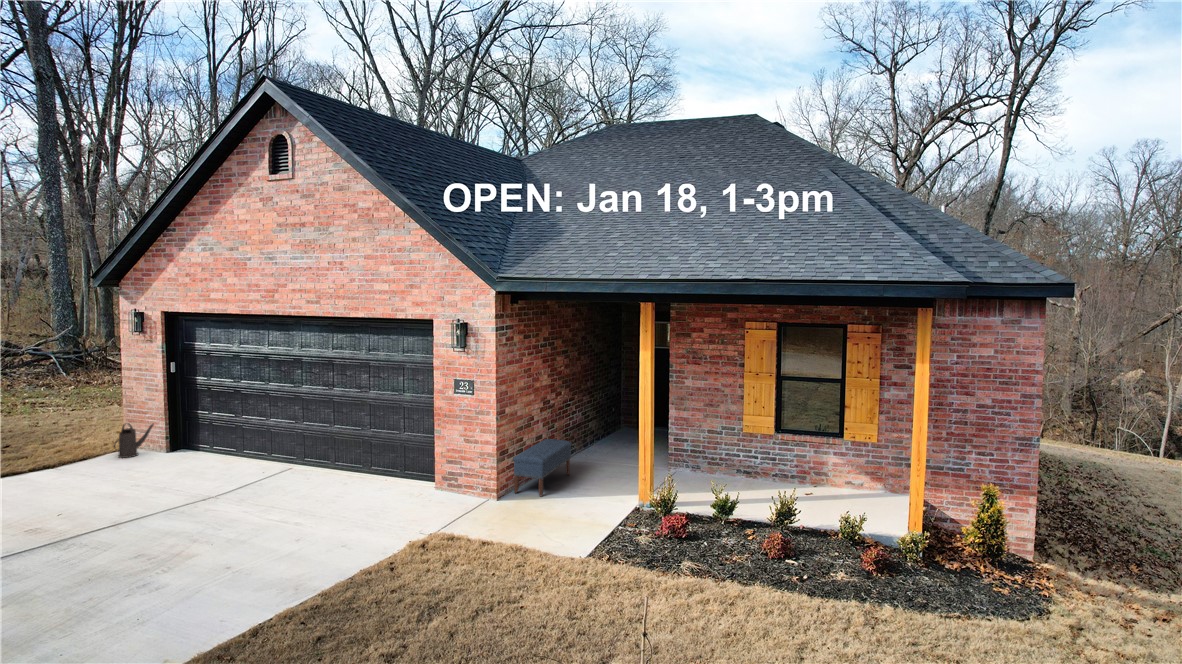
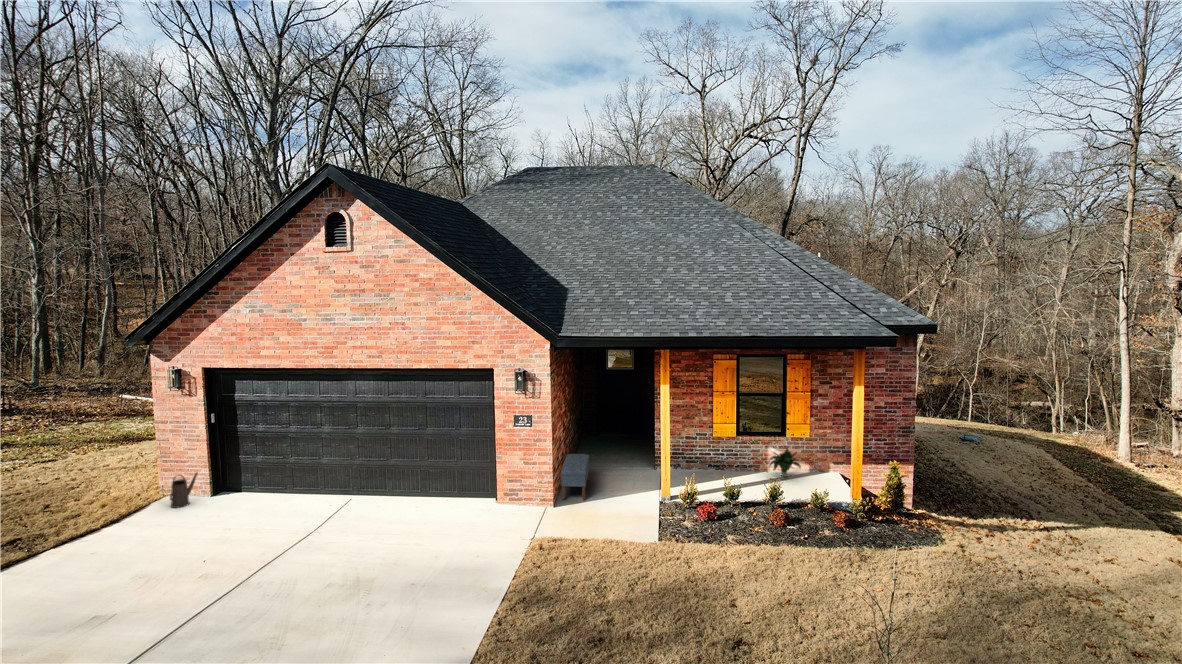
potted plant: none [812,455,865,496] -> present [769,449,801,477]

